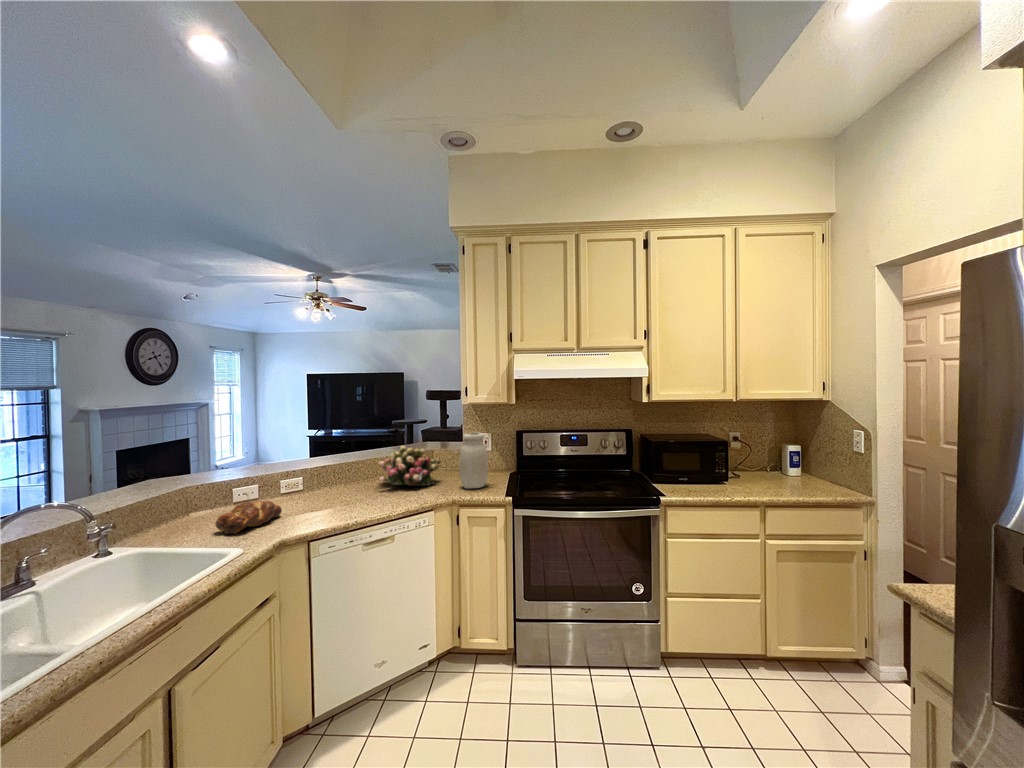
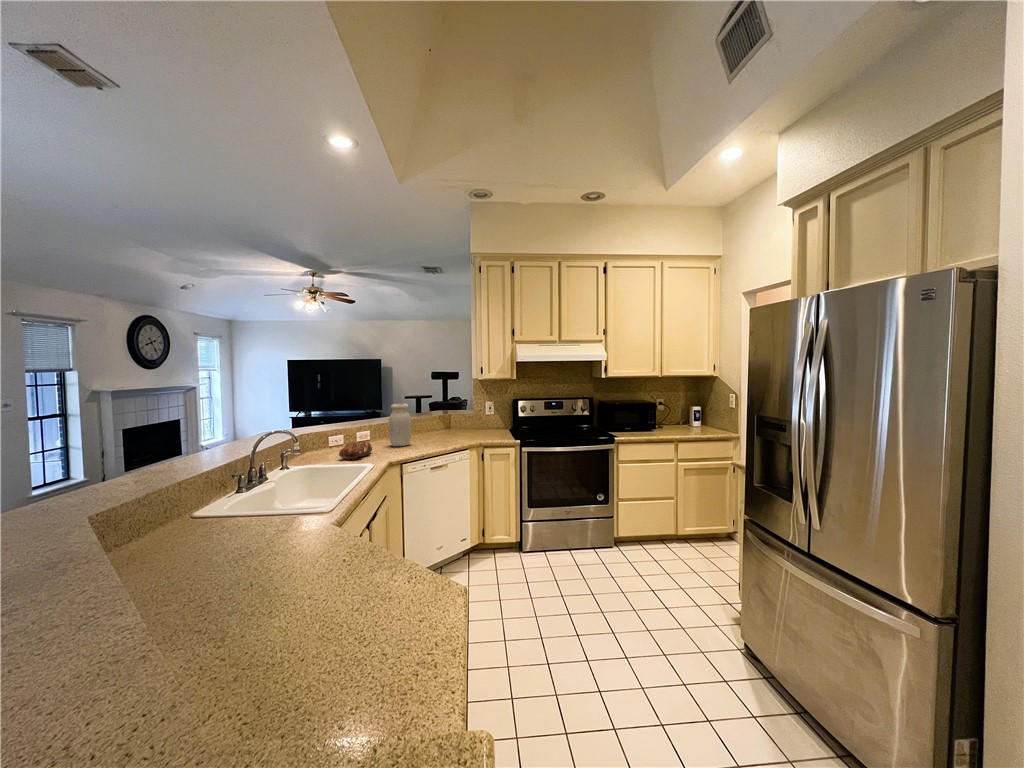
jar: present [459,433,488,488] -> present [388,403,412,446]
flower arrangement: present [378,446,440,486] -> none [419,410,462,437]

